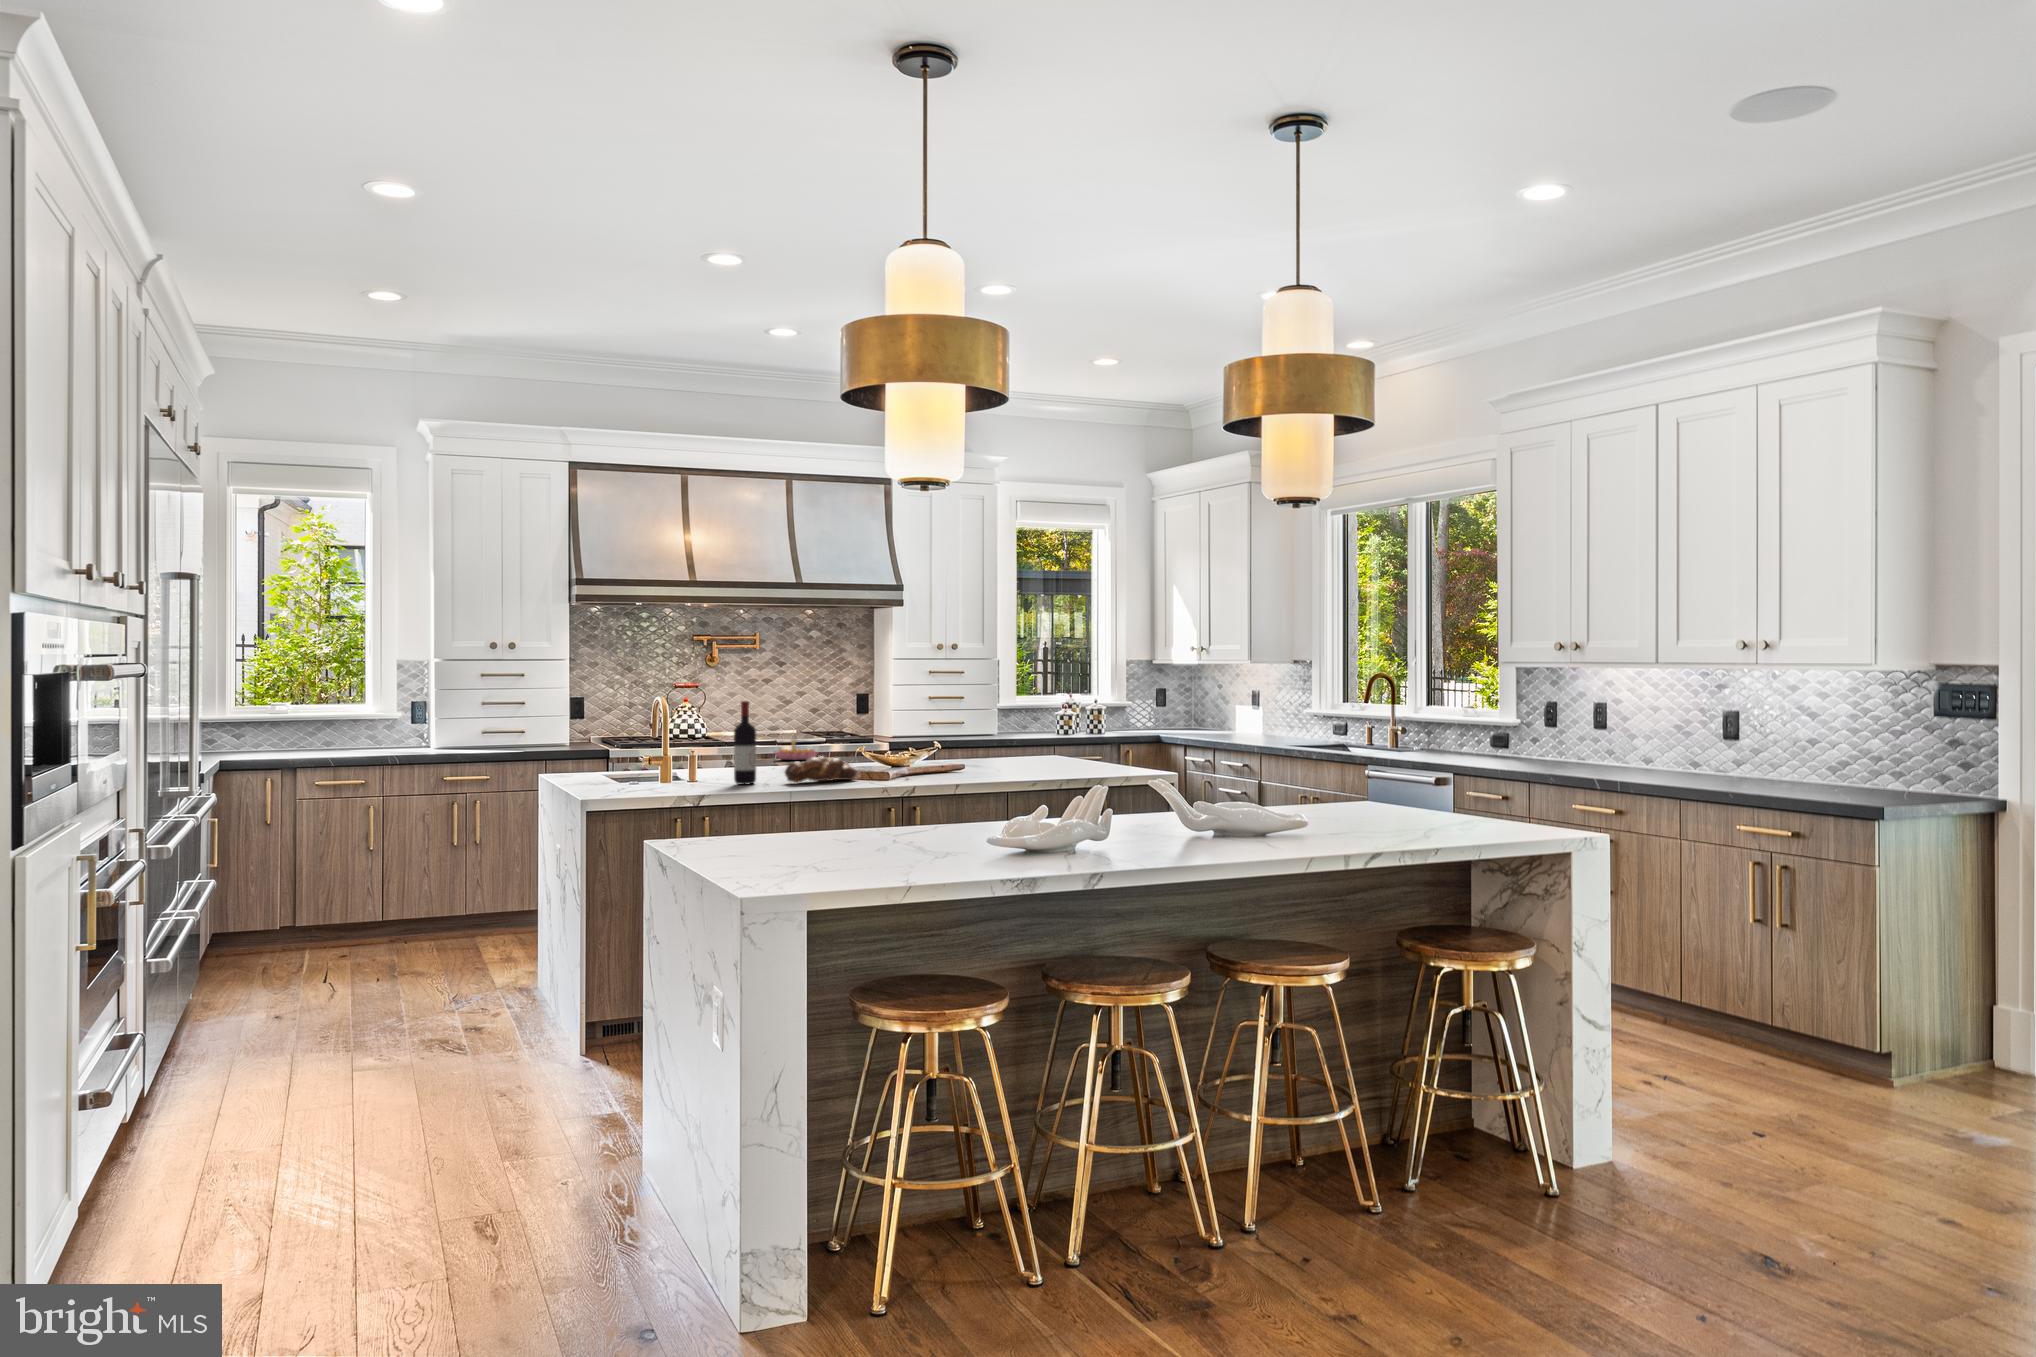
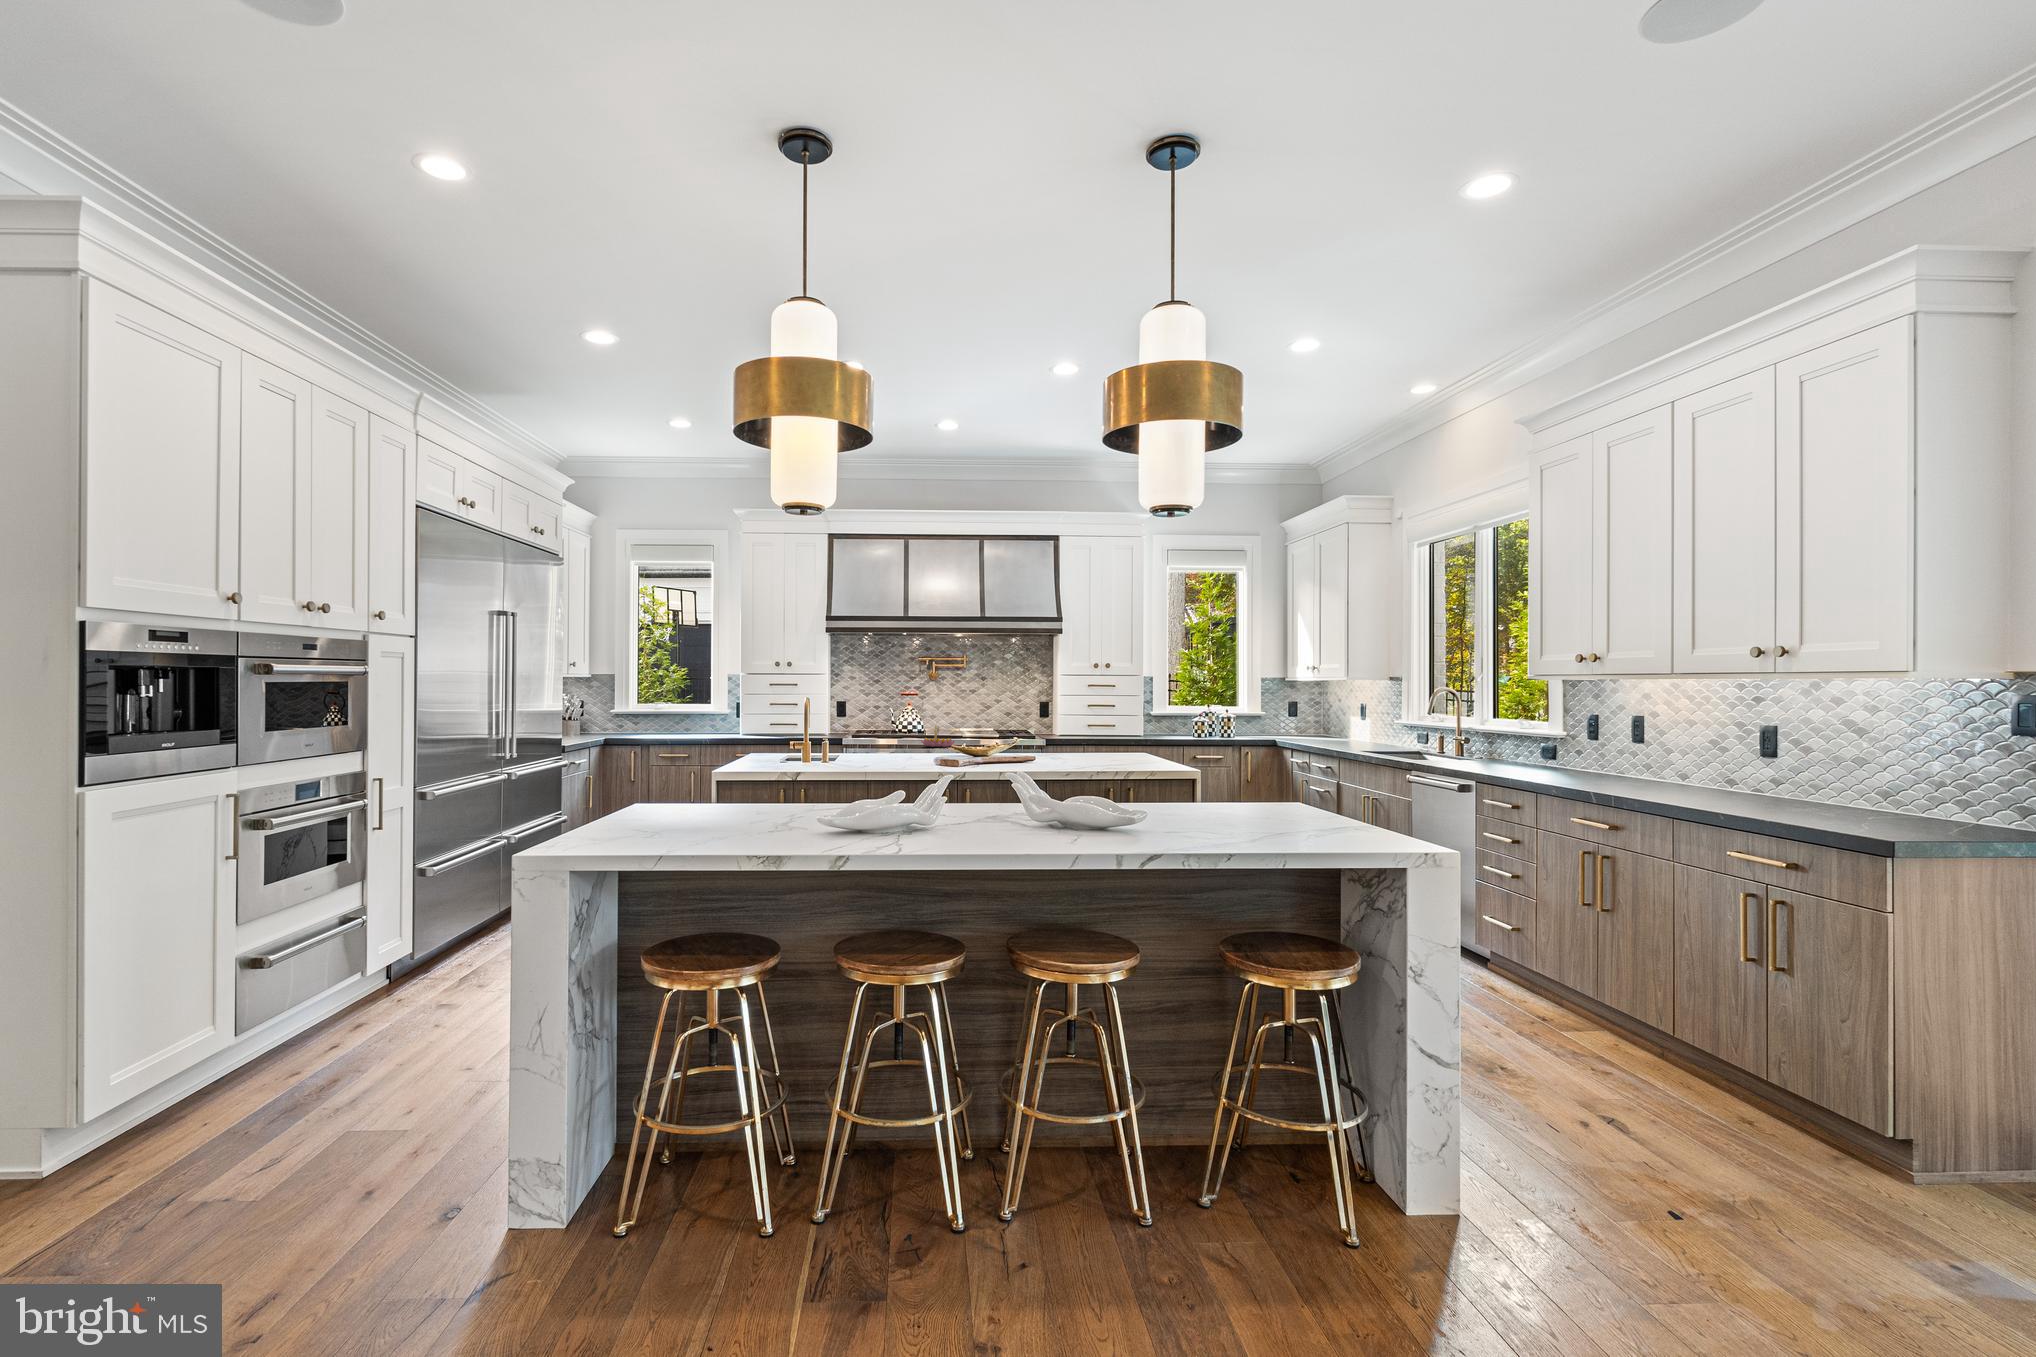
wine bottle: present [734,701,756,785] -> none [821,696,839,762]
bread loaf: present [785,756,857,783] -> none [853,742,911,762]

